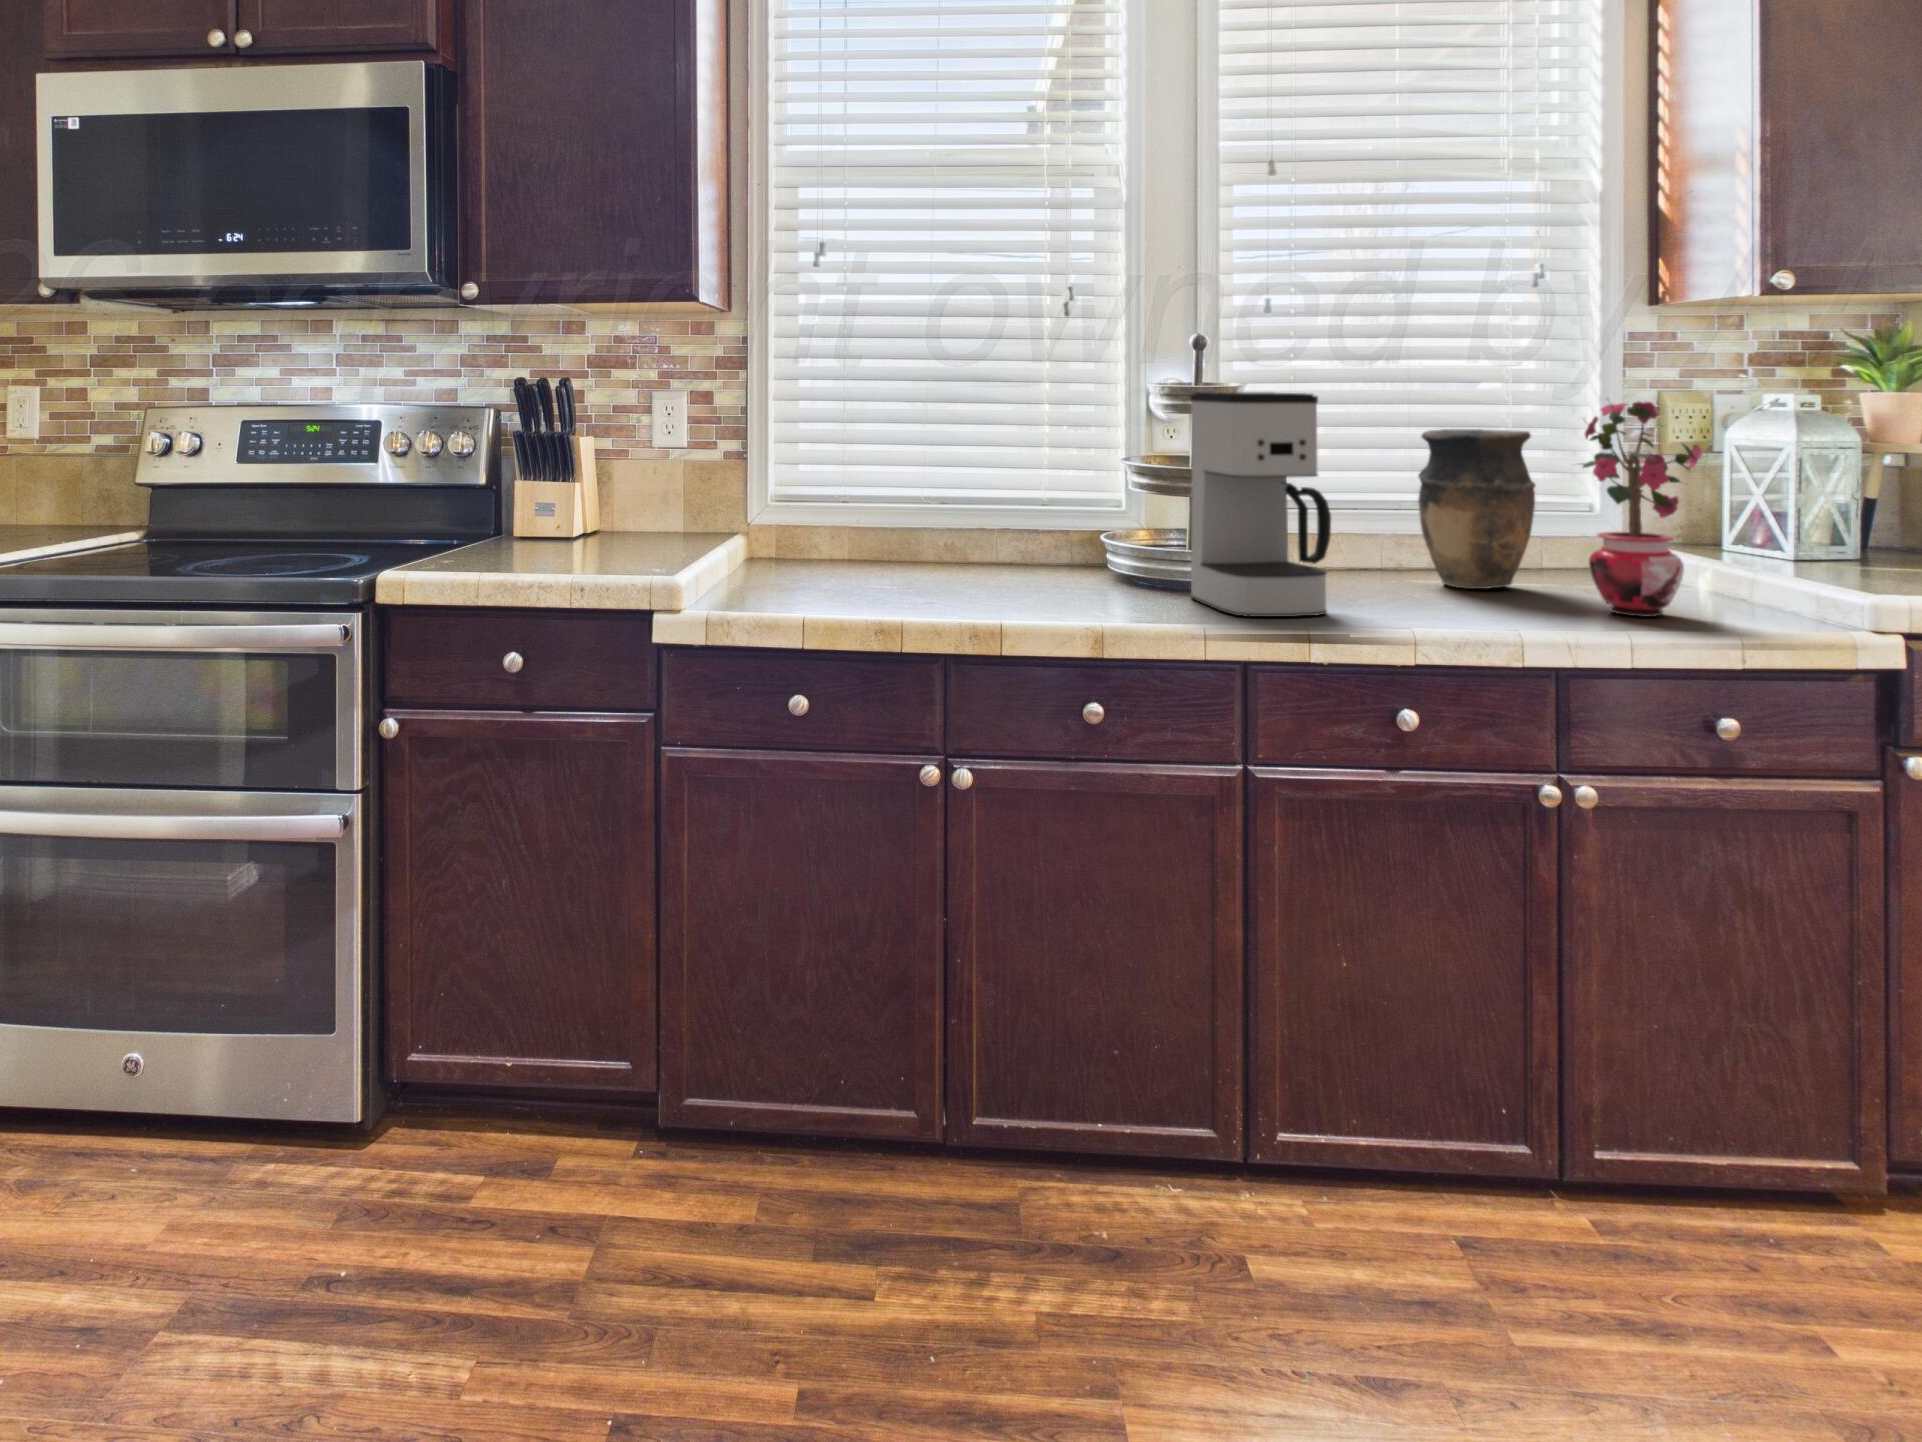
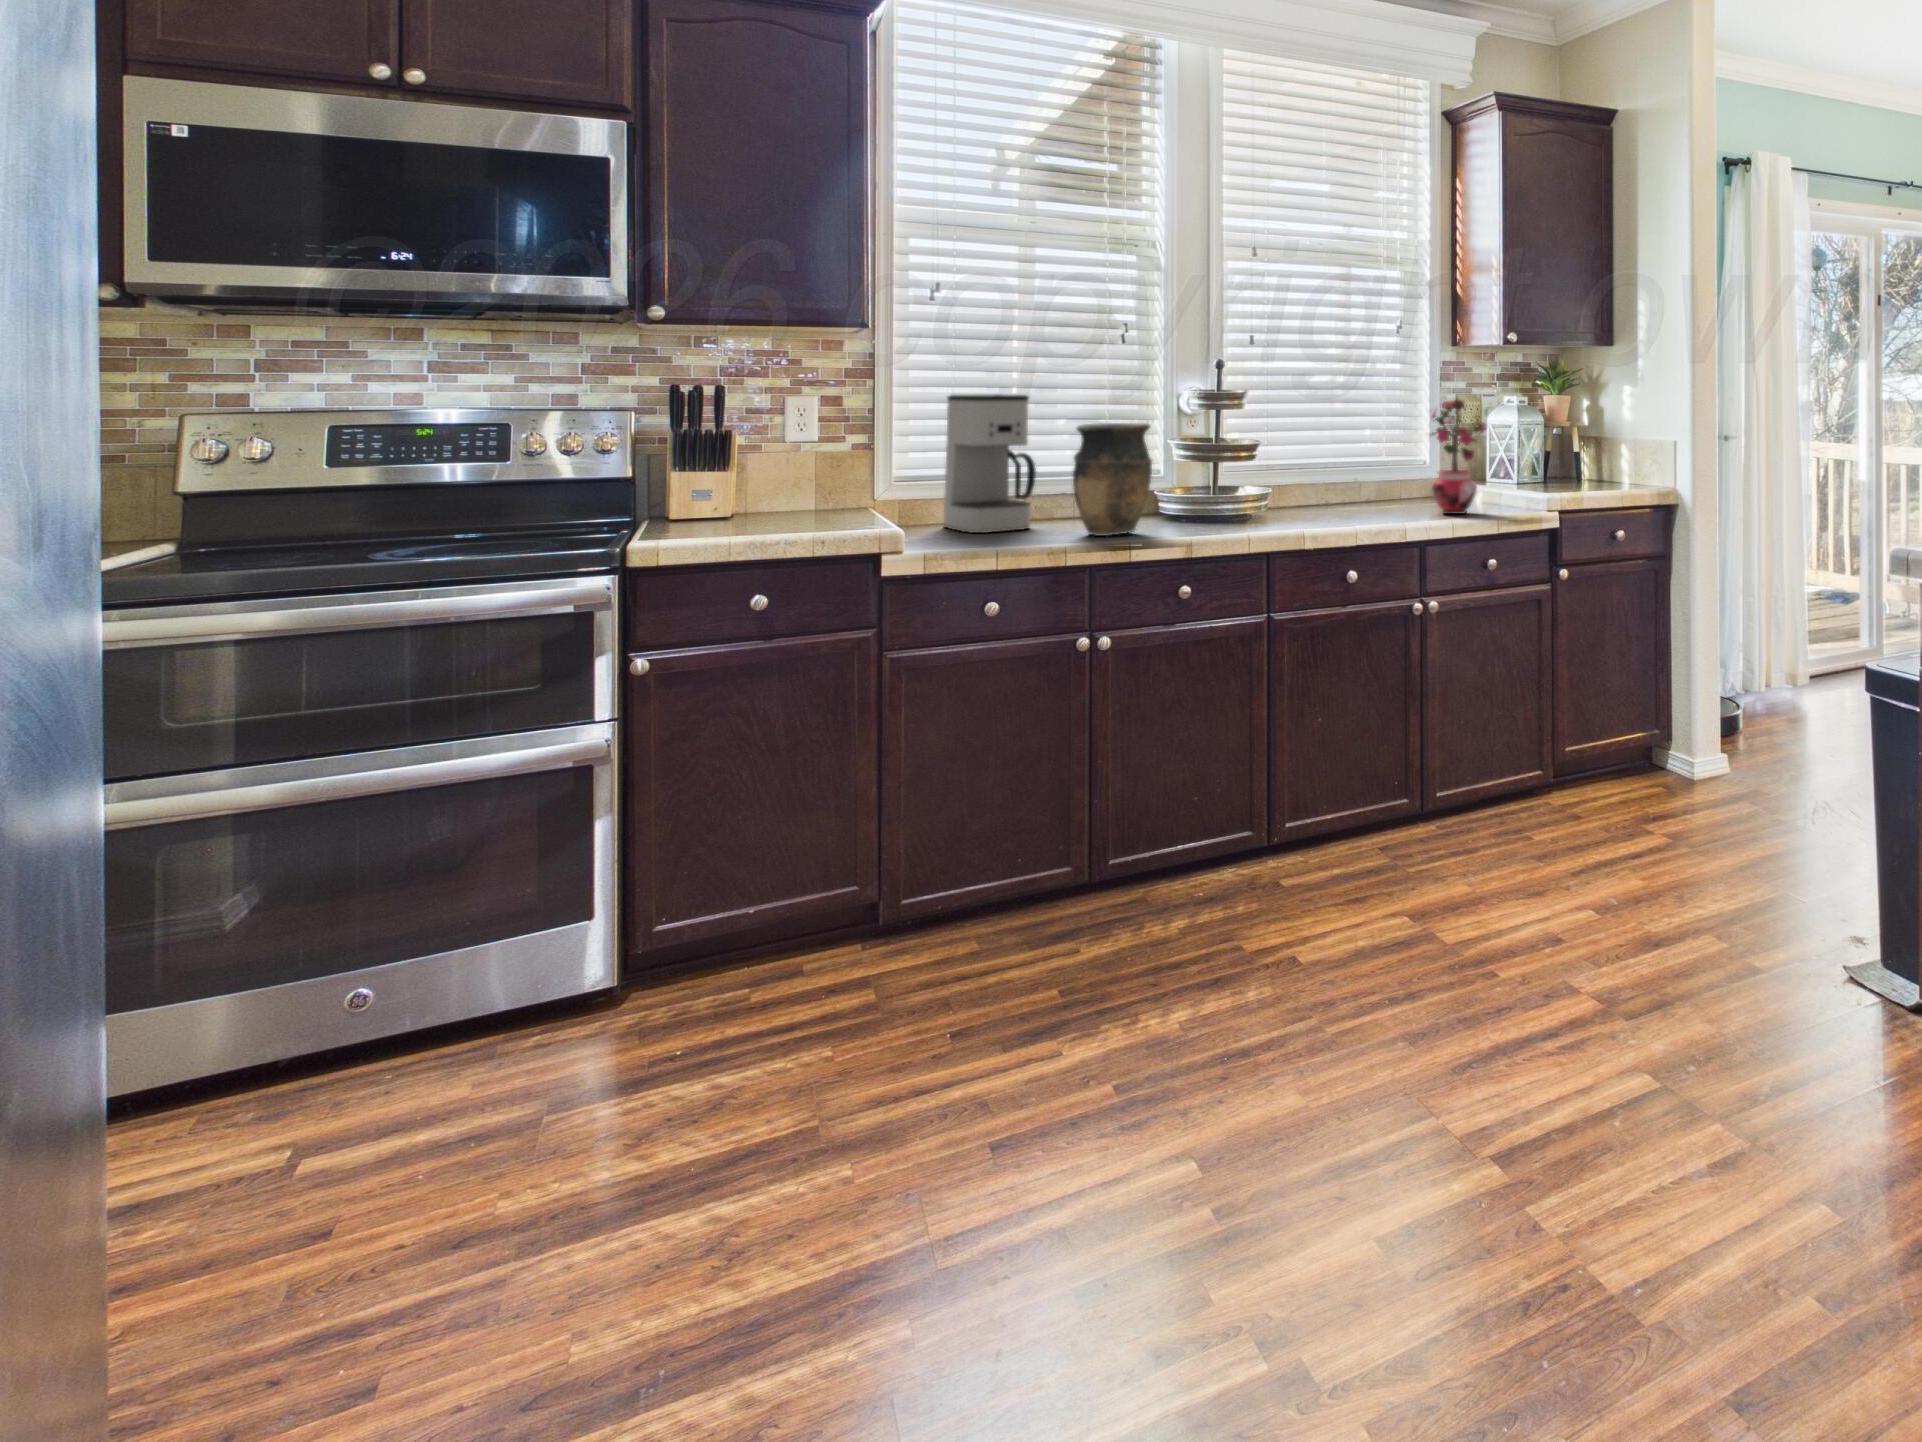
coffee maker: present [1191,392,1331,617] -> present [944,394,1036,533]
vase: present [1418,429,1536,589] -> present [1073,423,1152,536]

